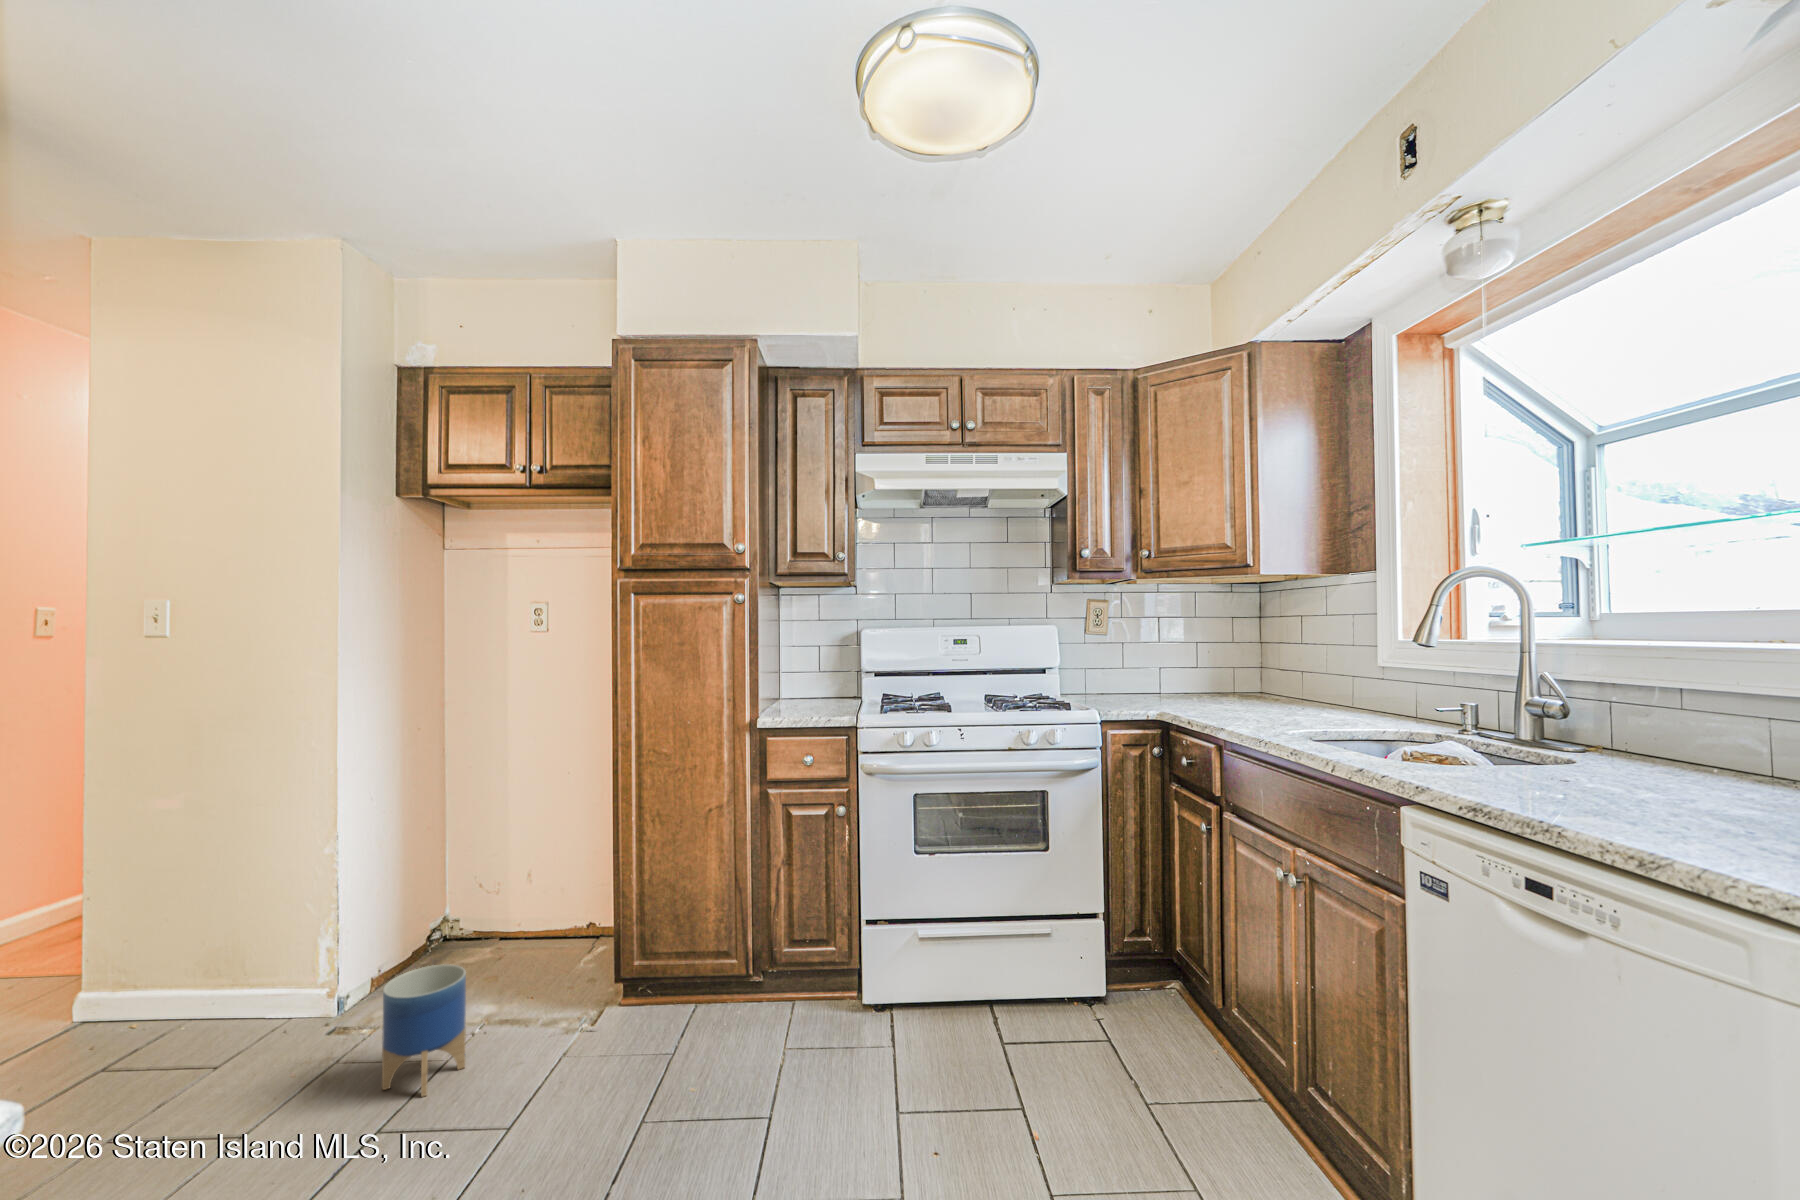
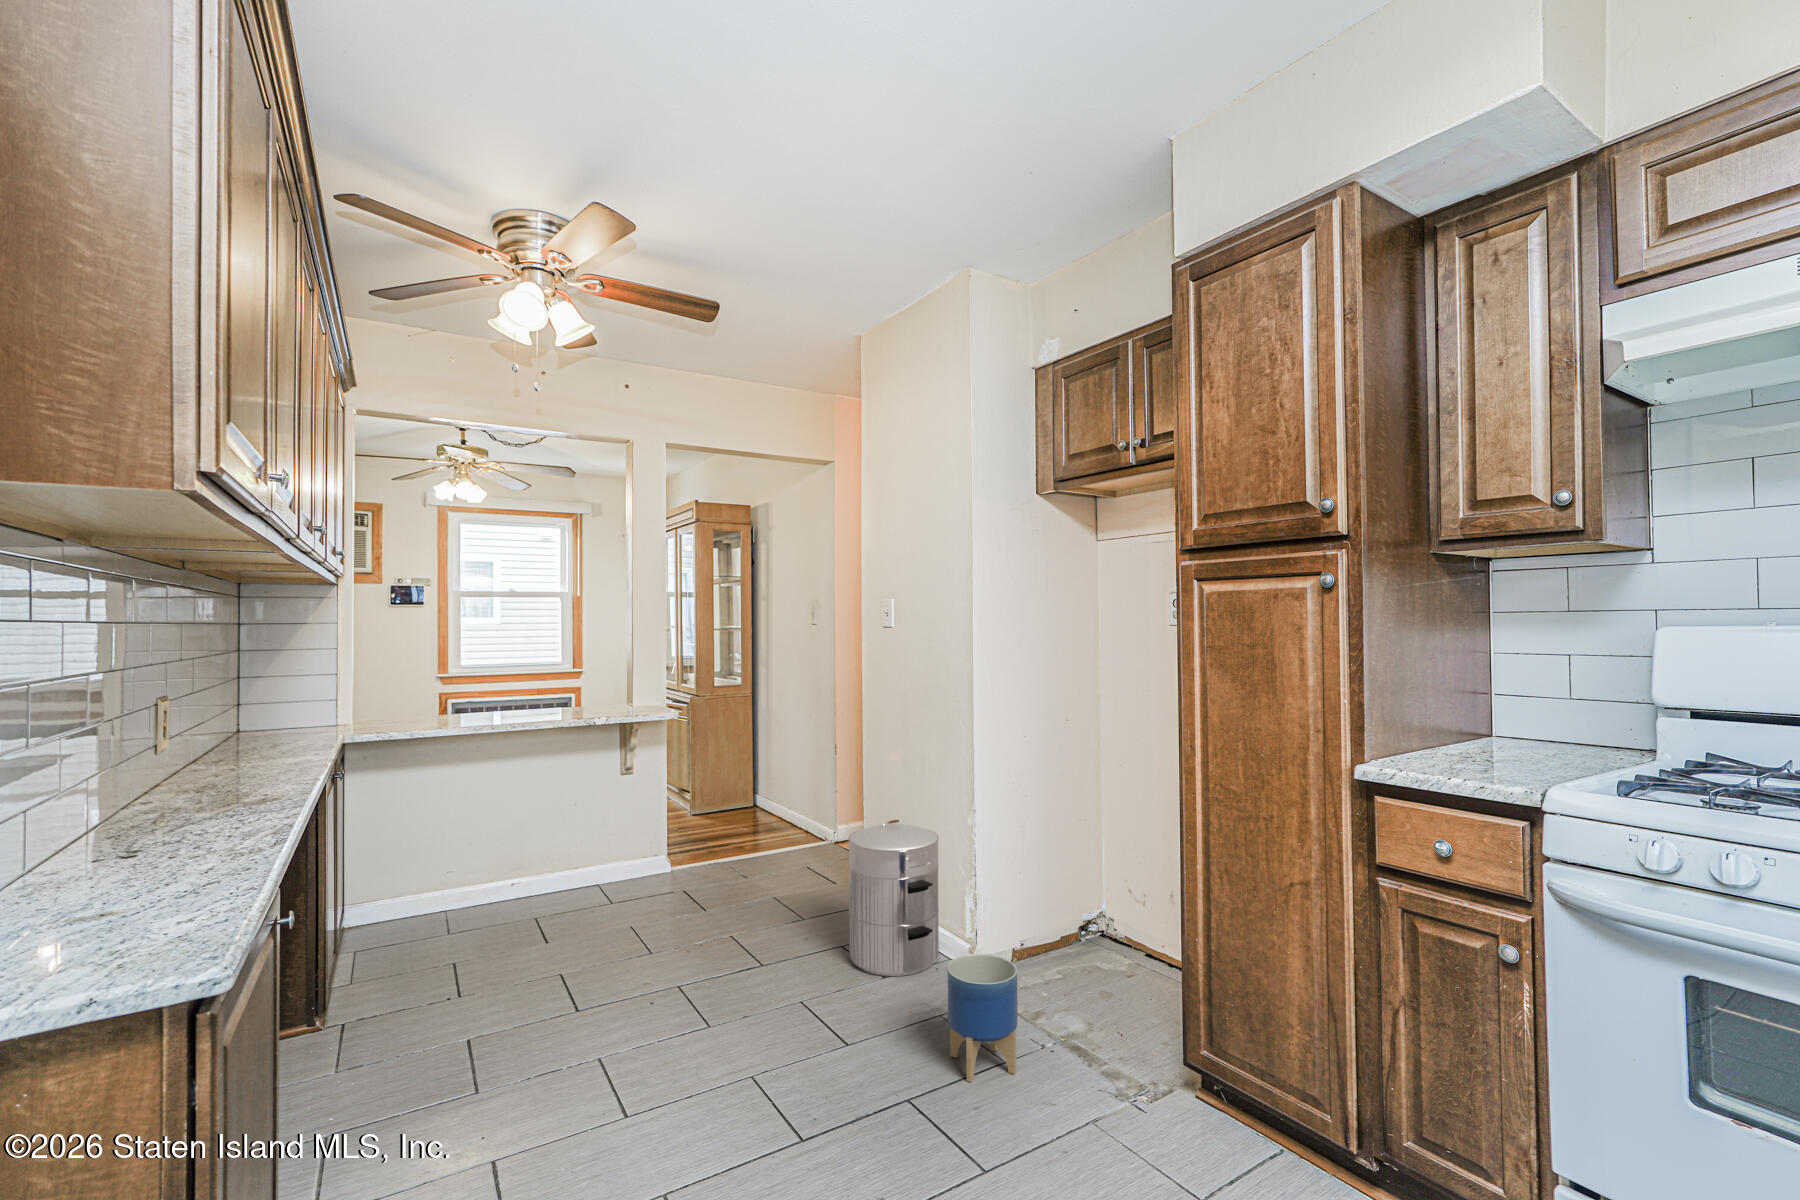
waste bin: none [119,878,279,1085] -> present [849,820,939,976]

